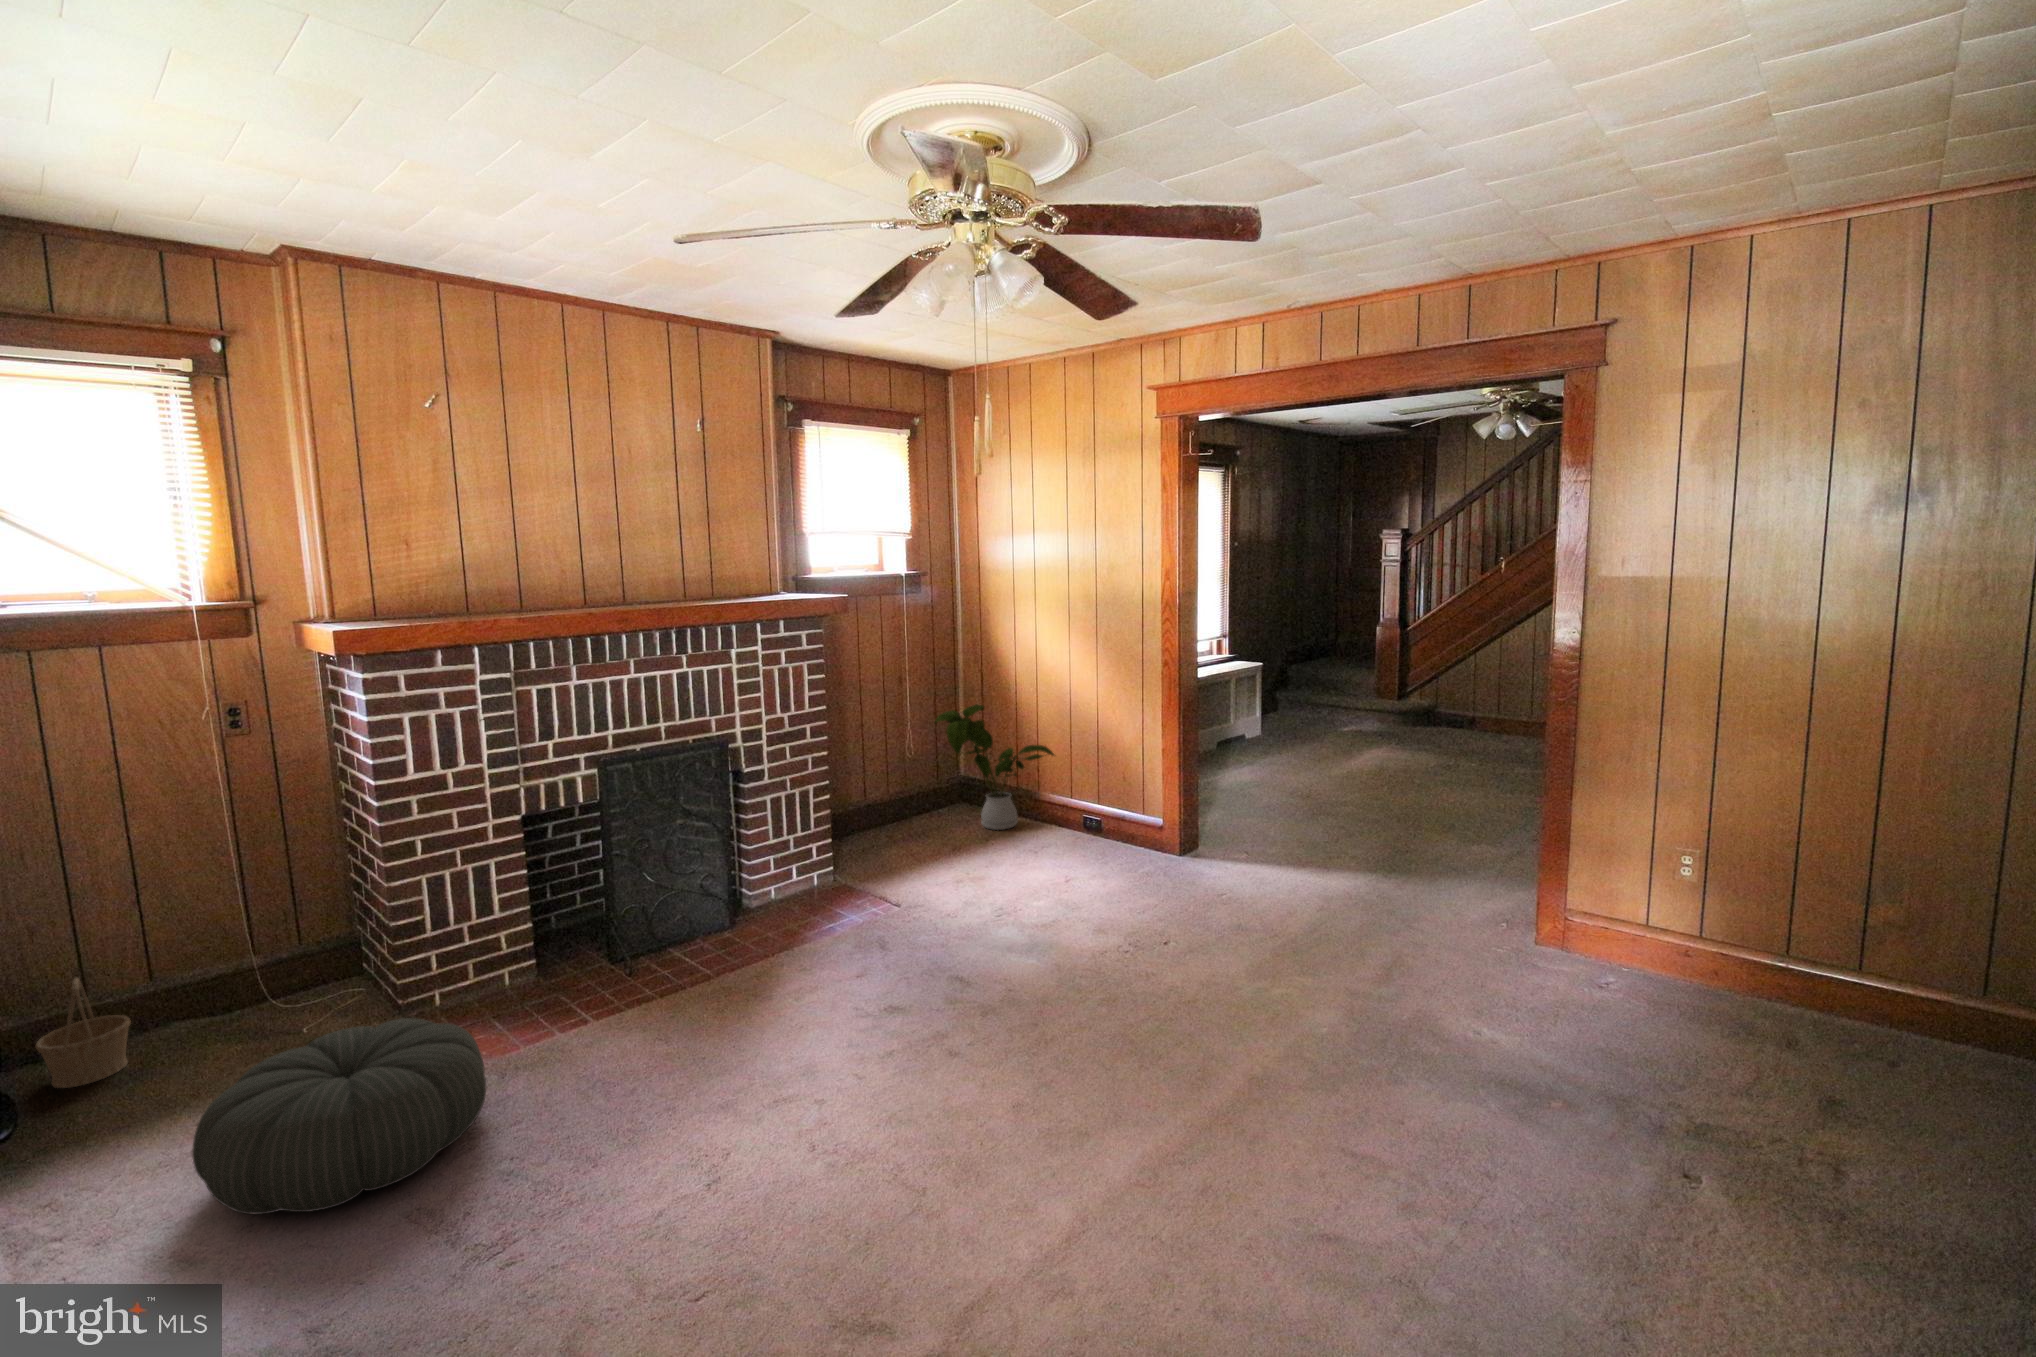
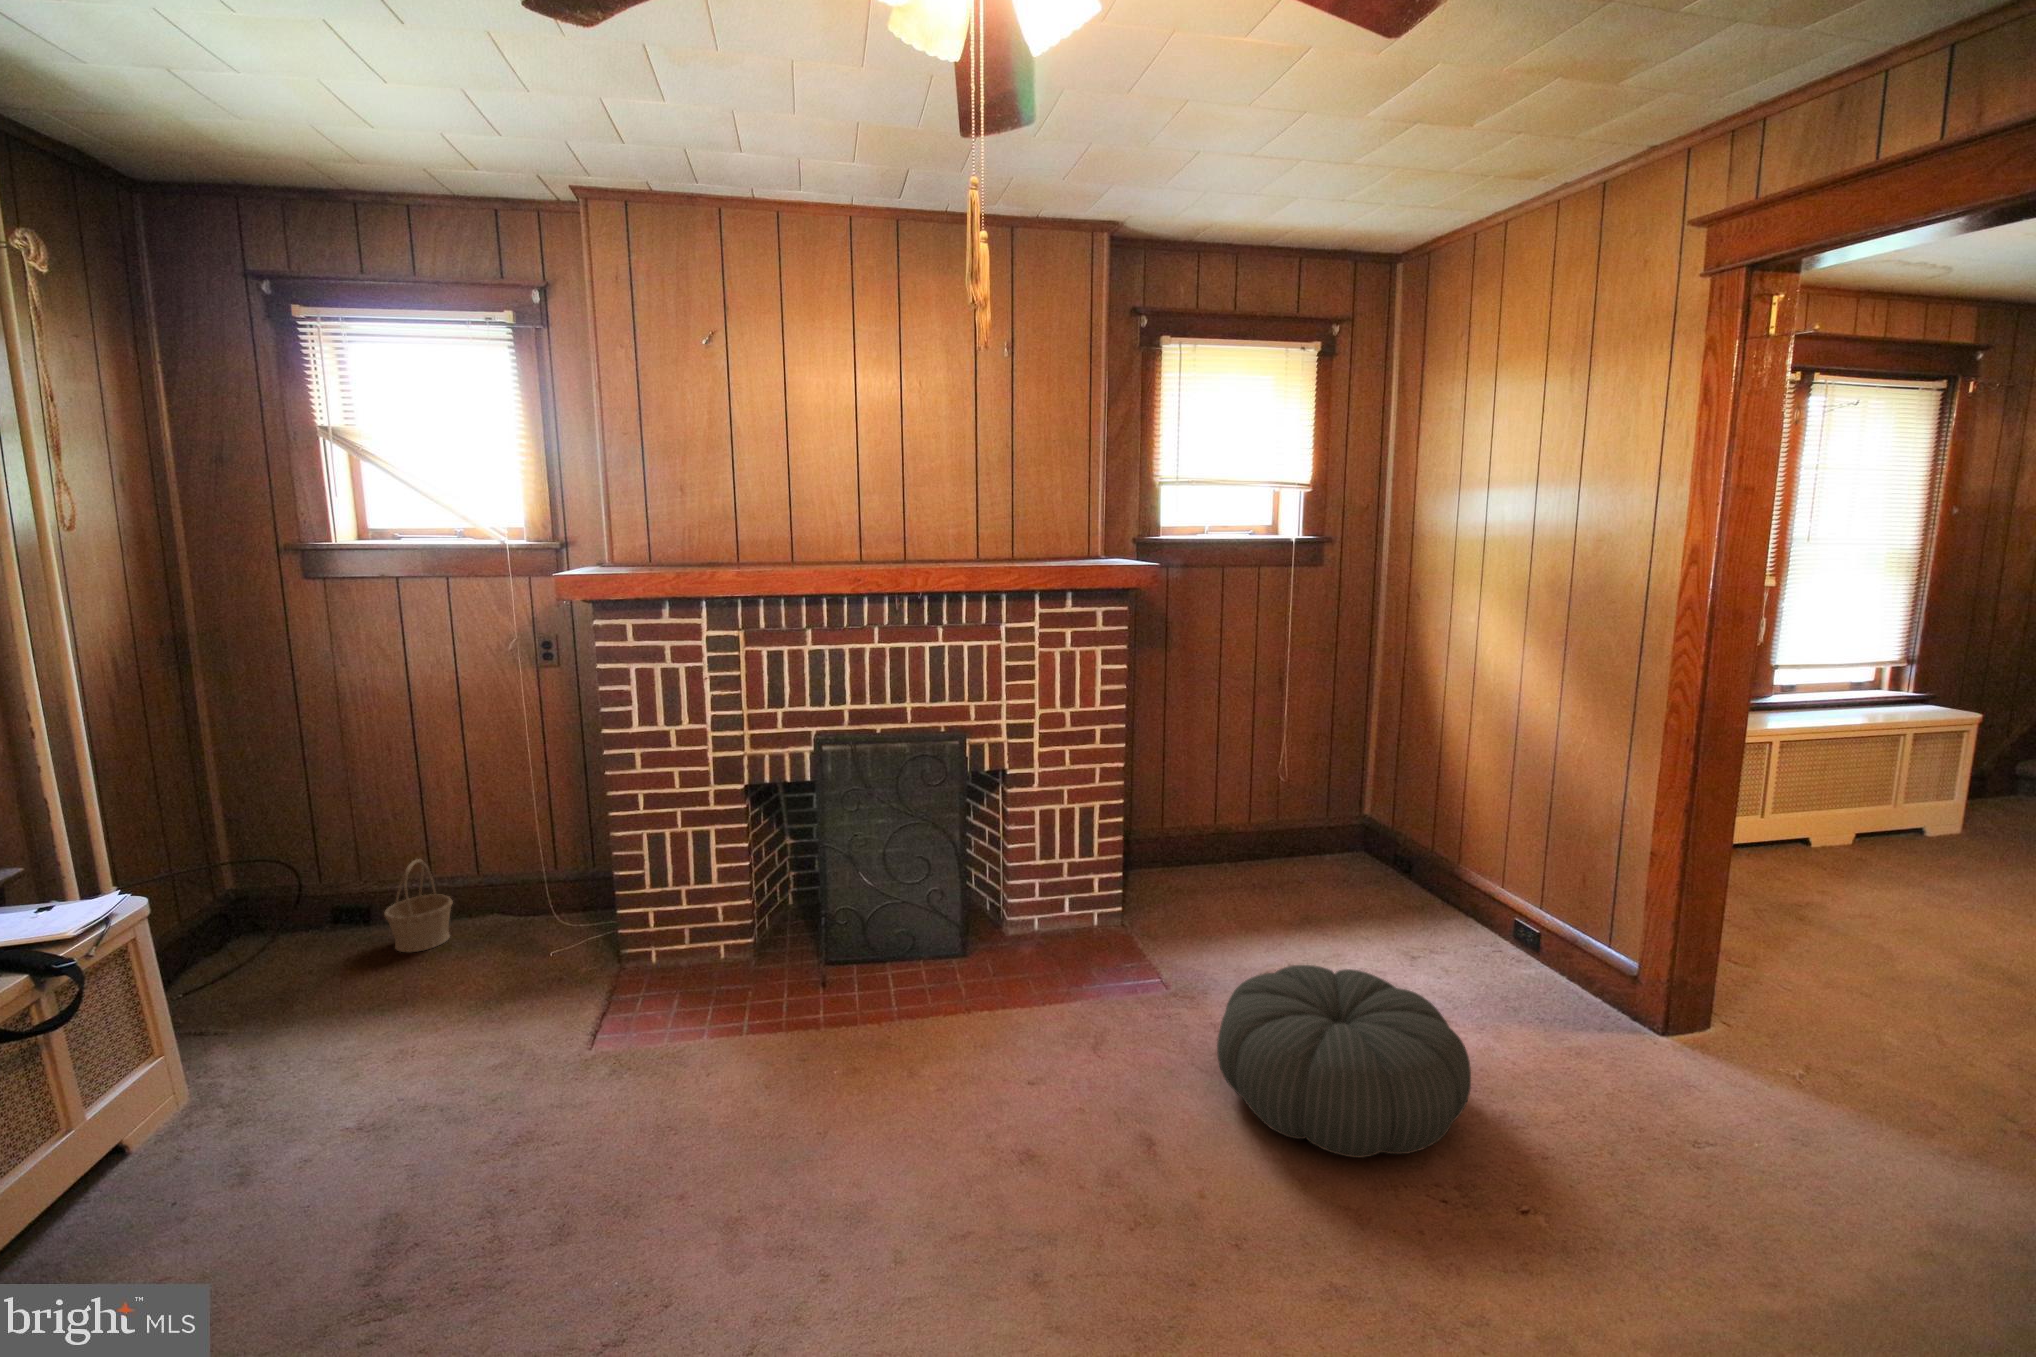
house plant: present [935,704,1054,830] -> none [1300,725,1478,907]
pouf: present [192,1018,486,1215] -> present [1217,965,1471,1158]

